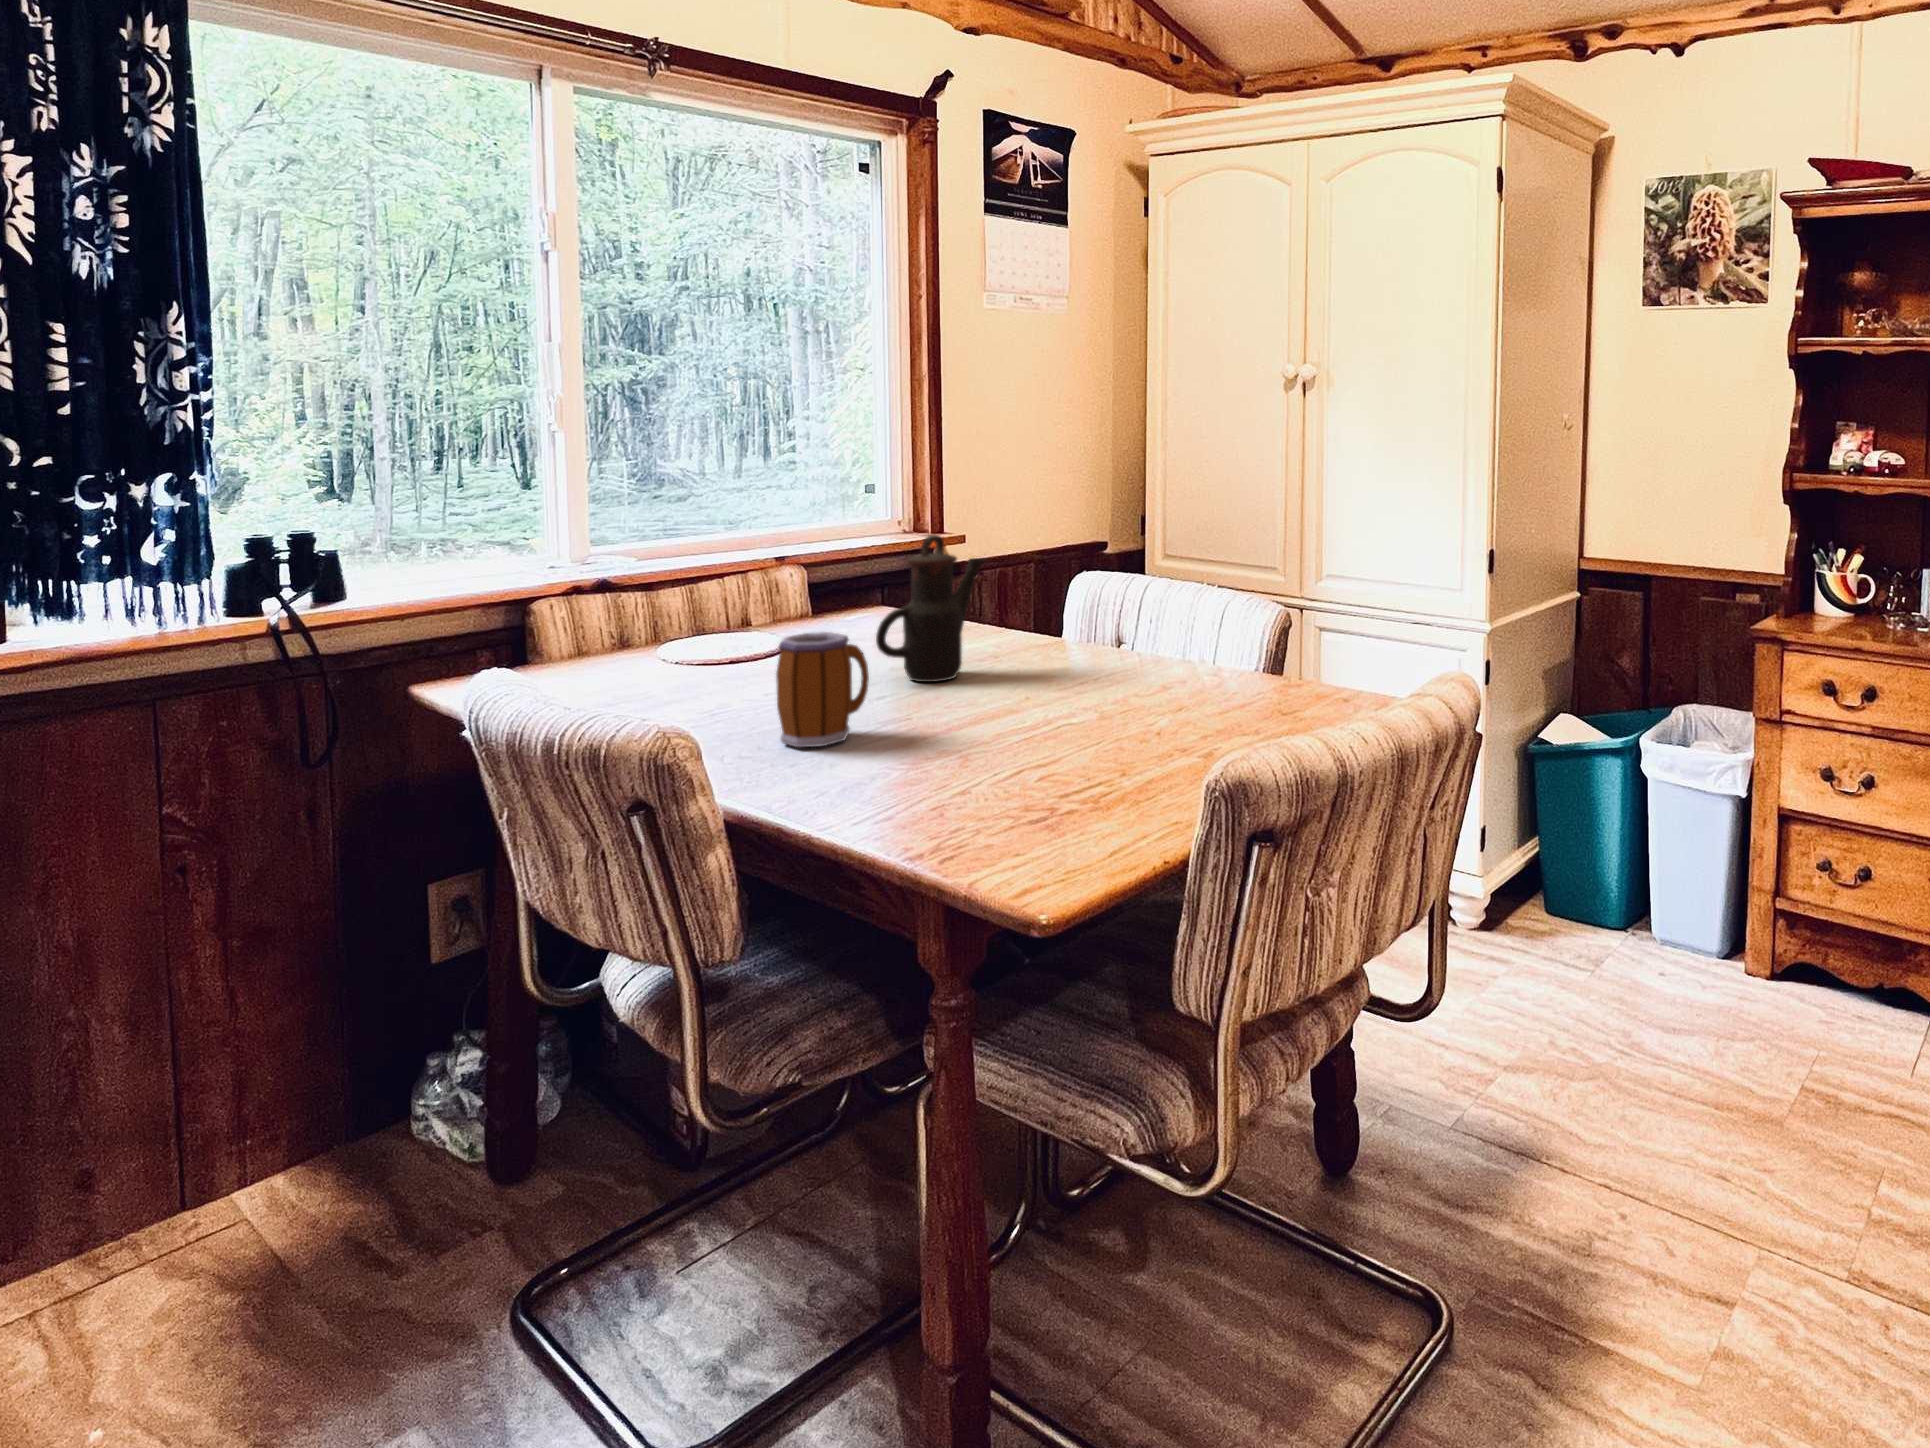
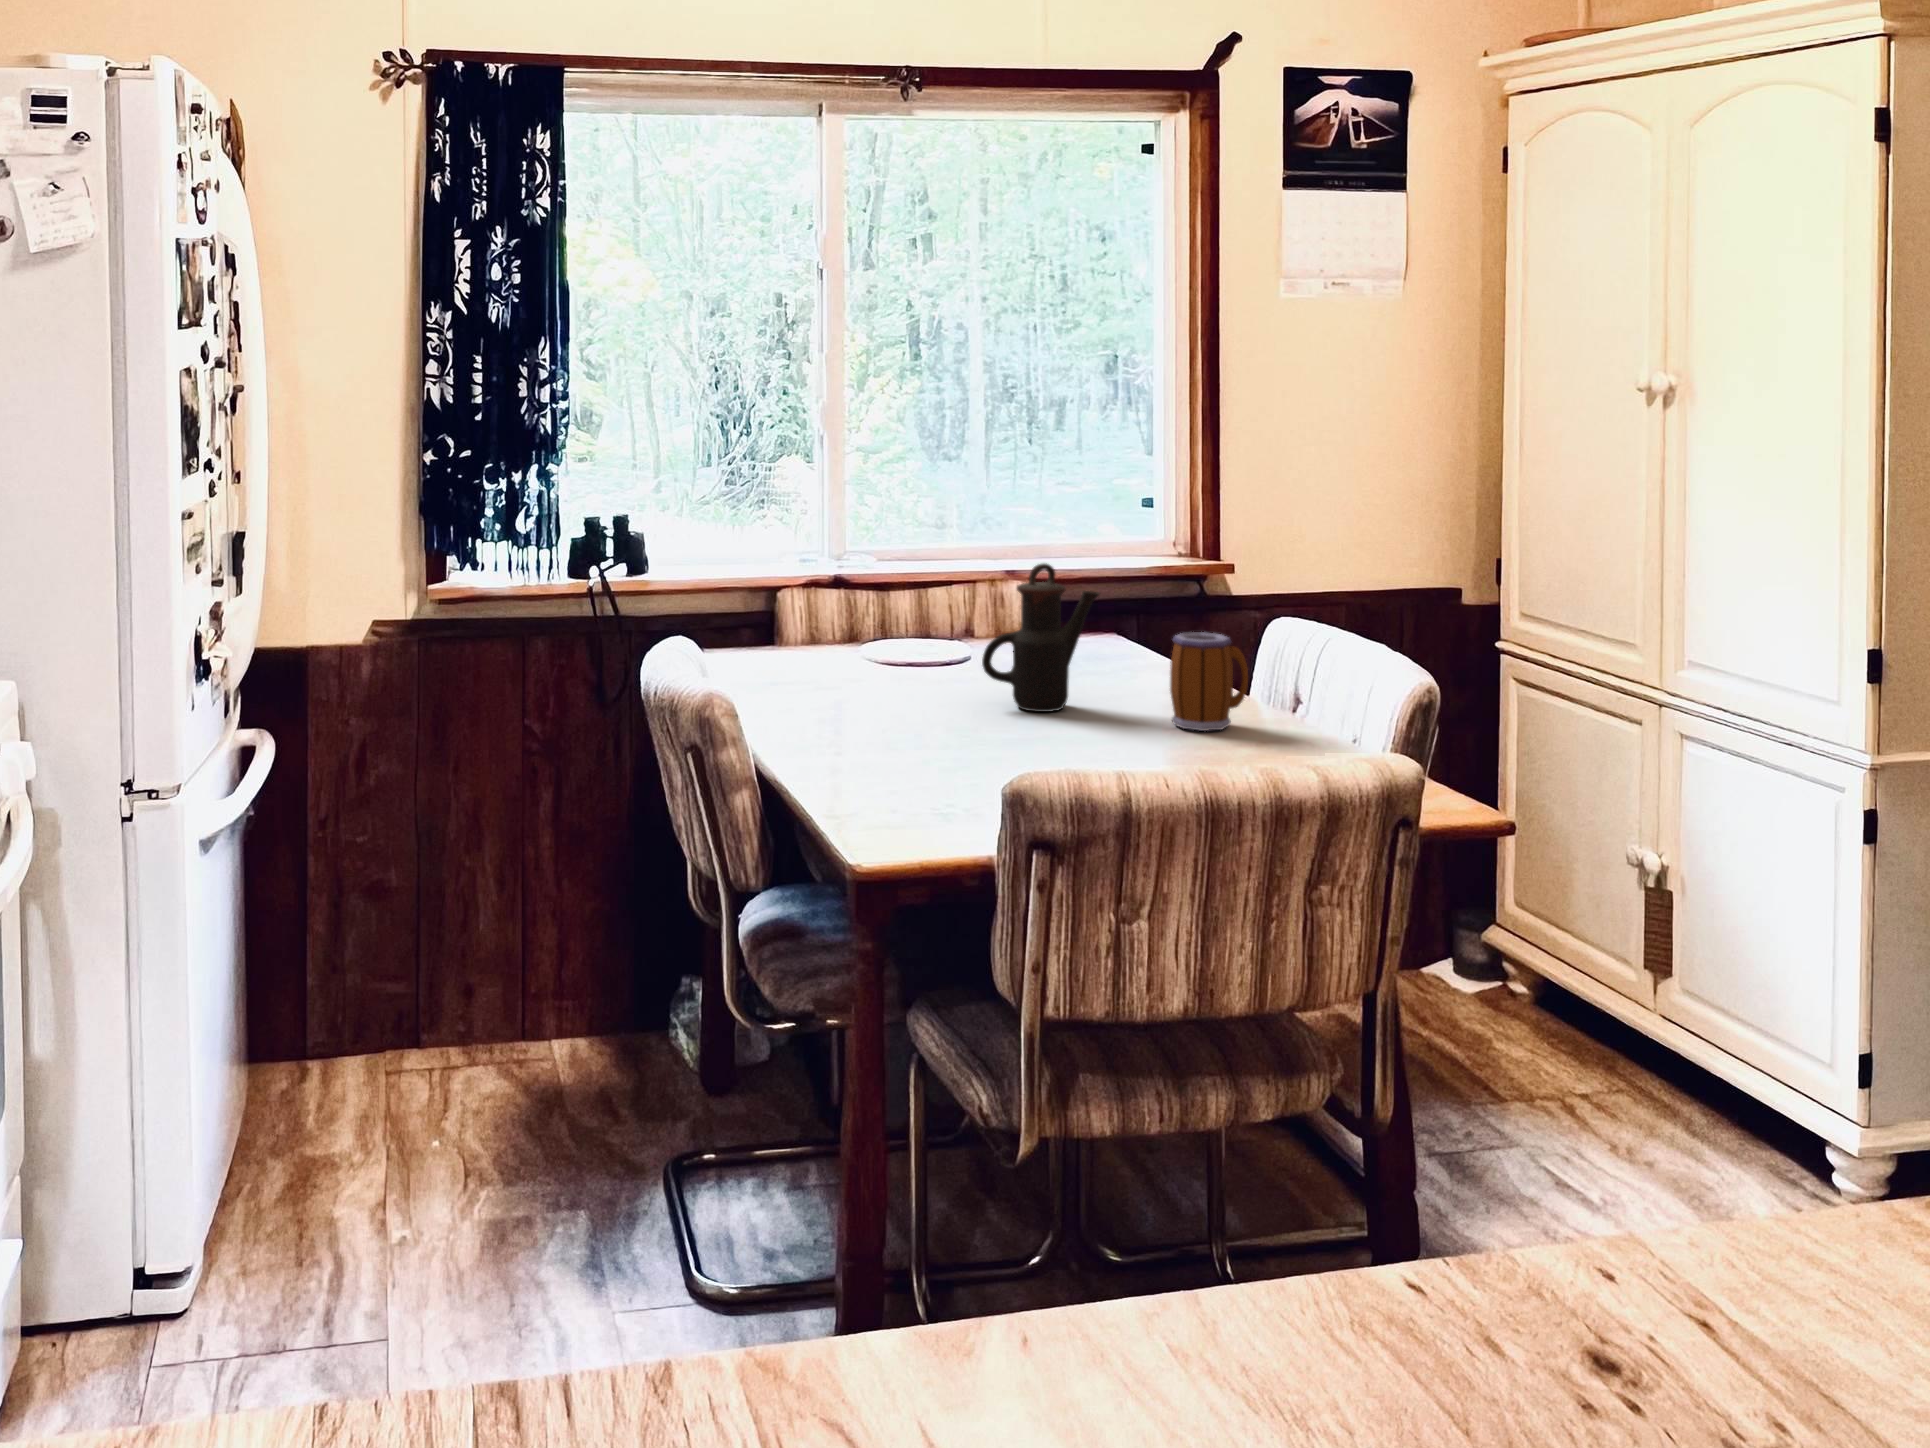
mug: present [776,632,869,747] -> present [1170,632,1248,731]

